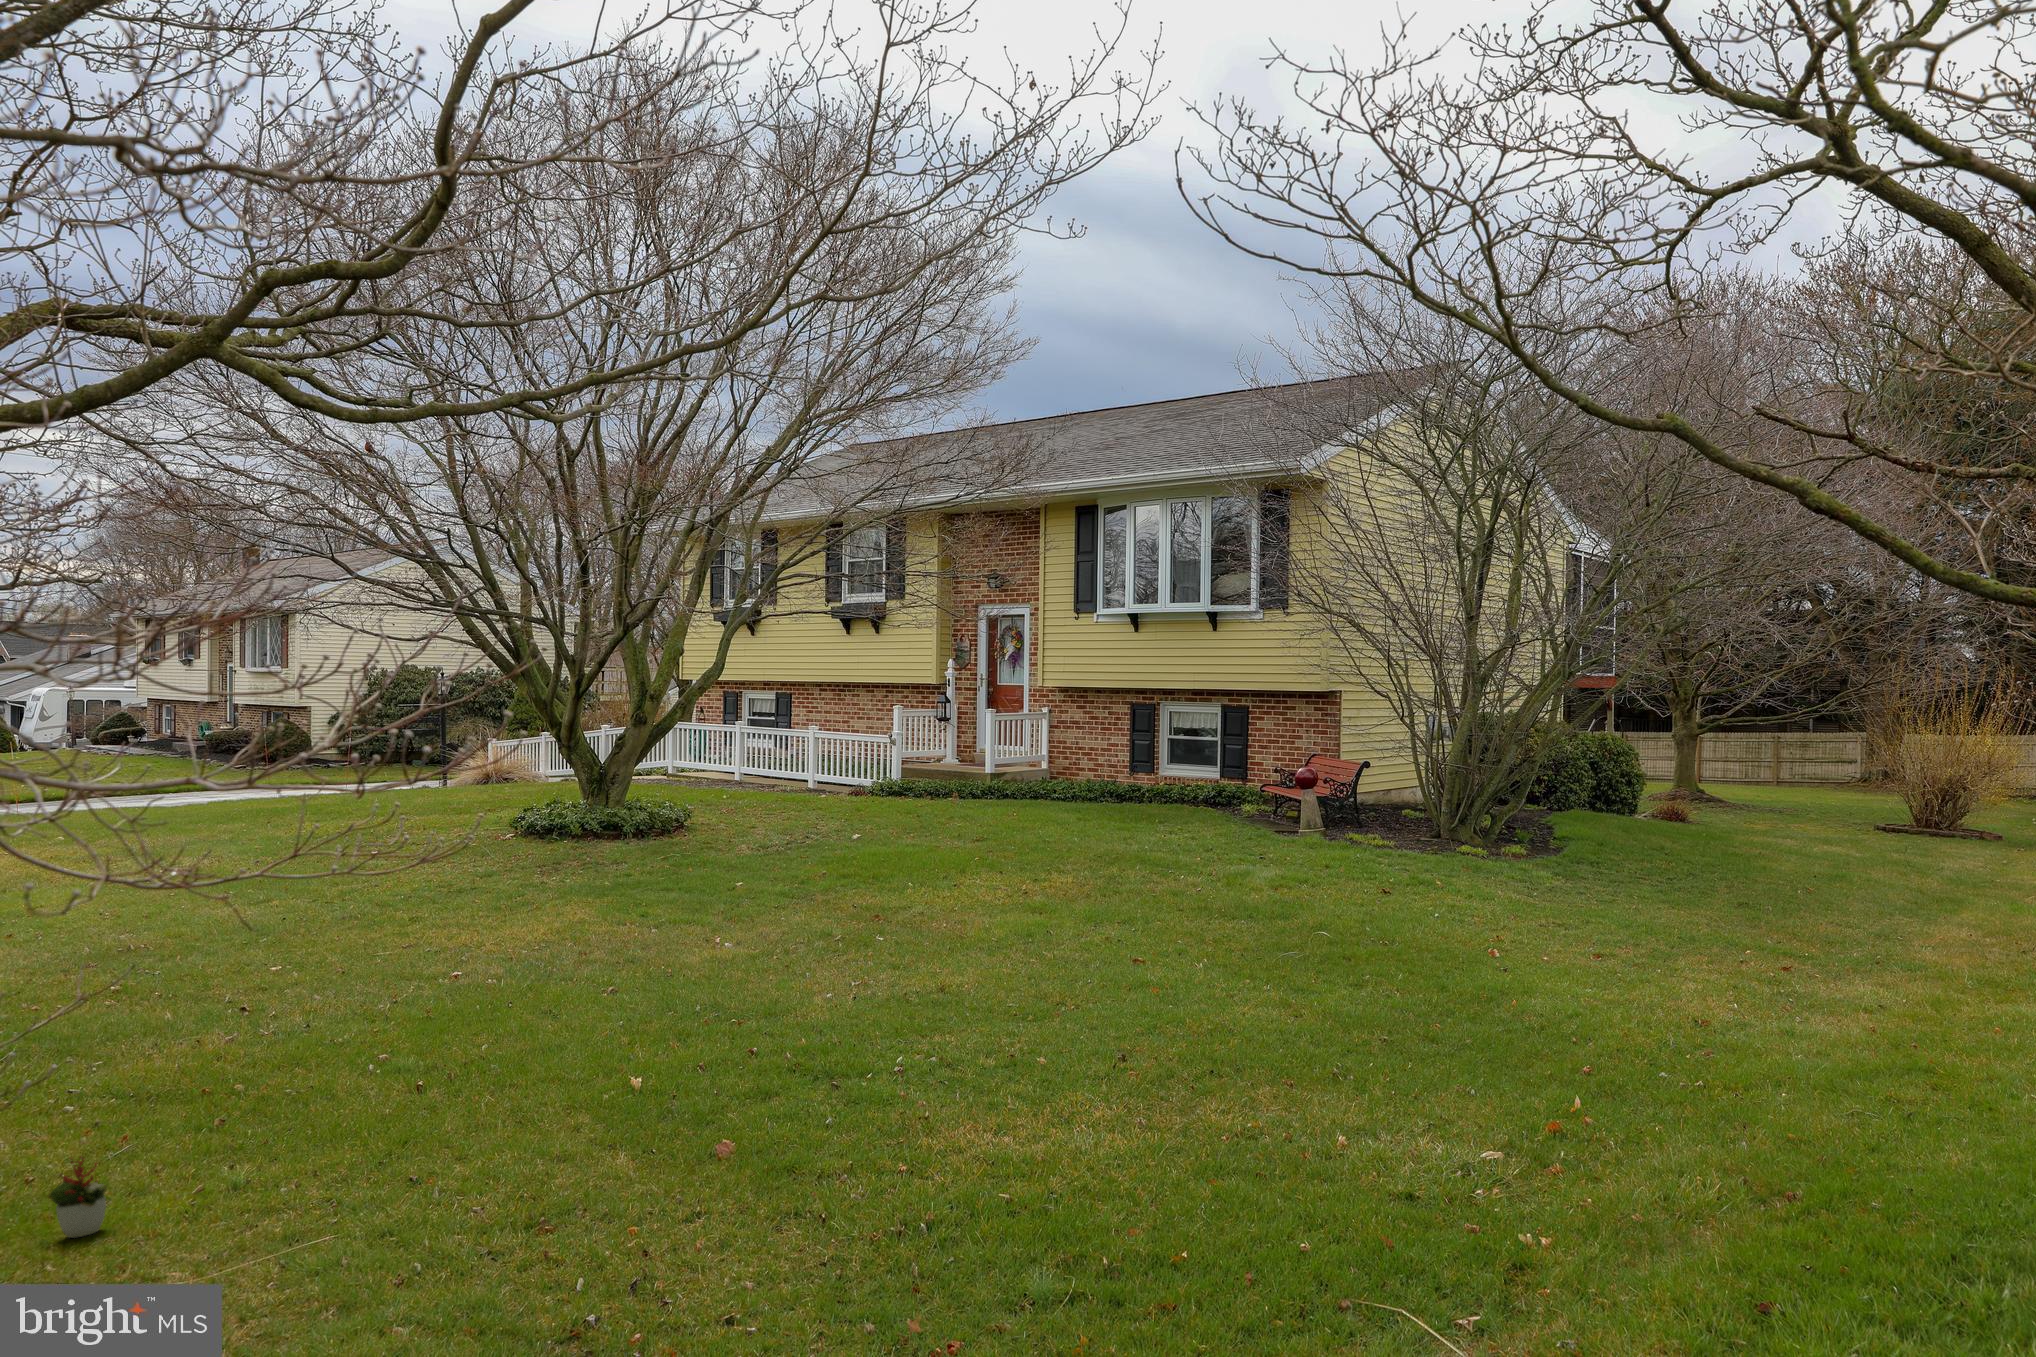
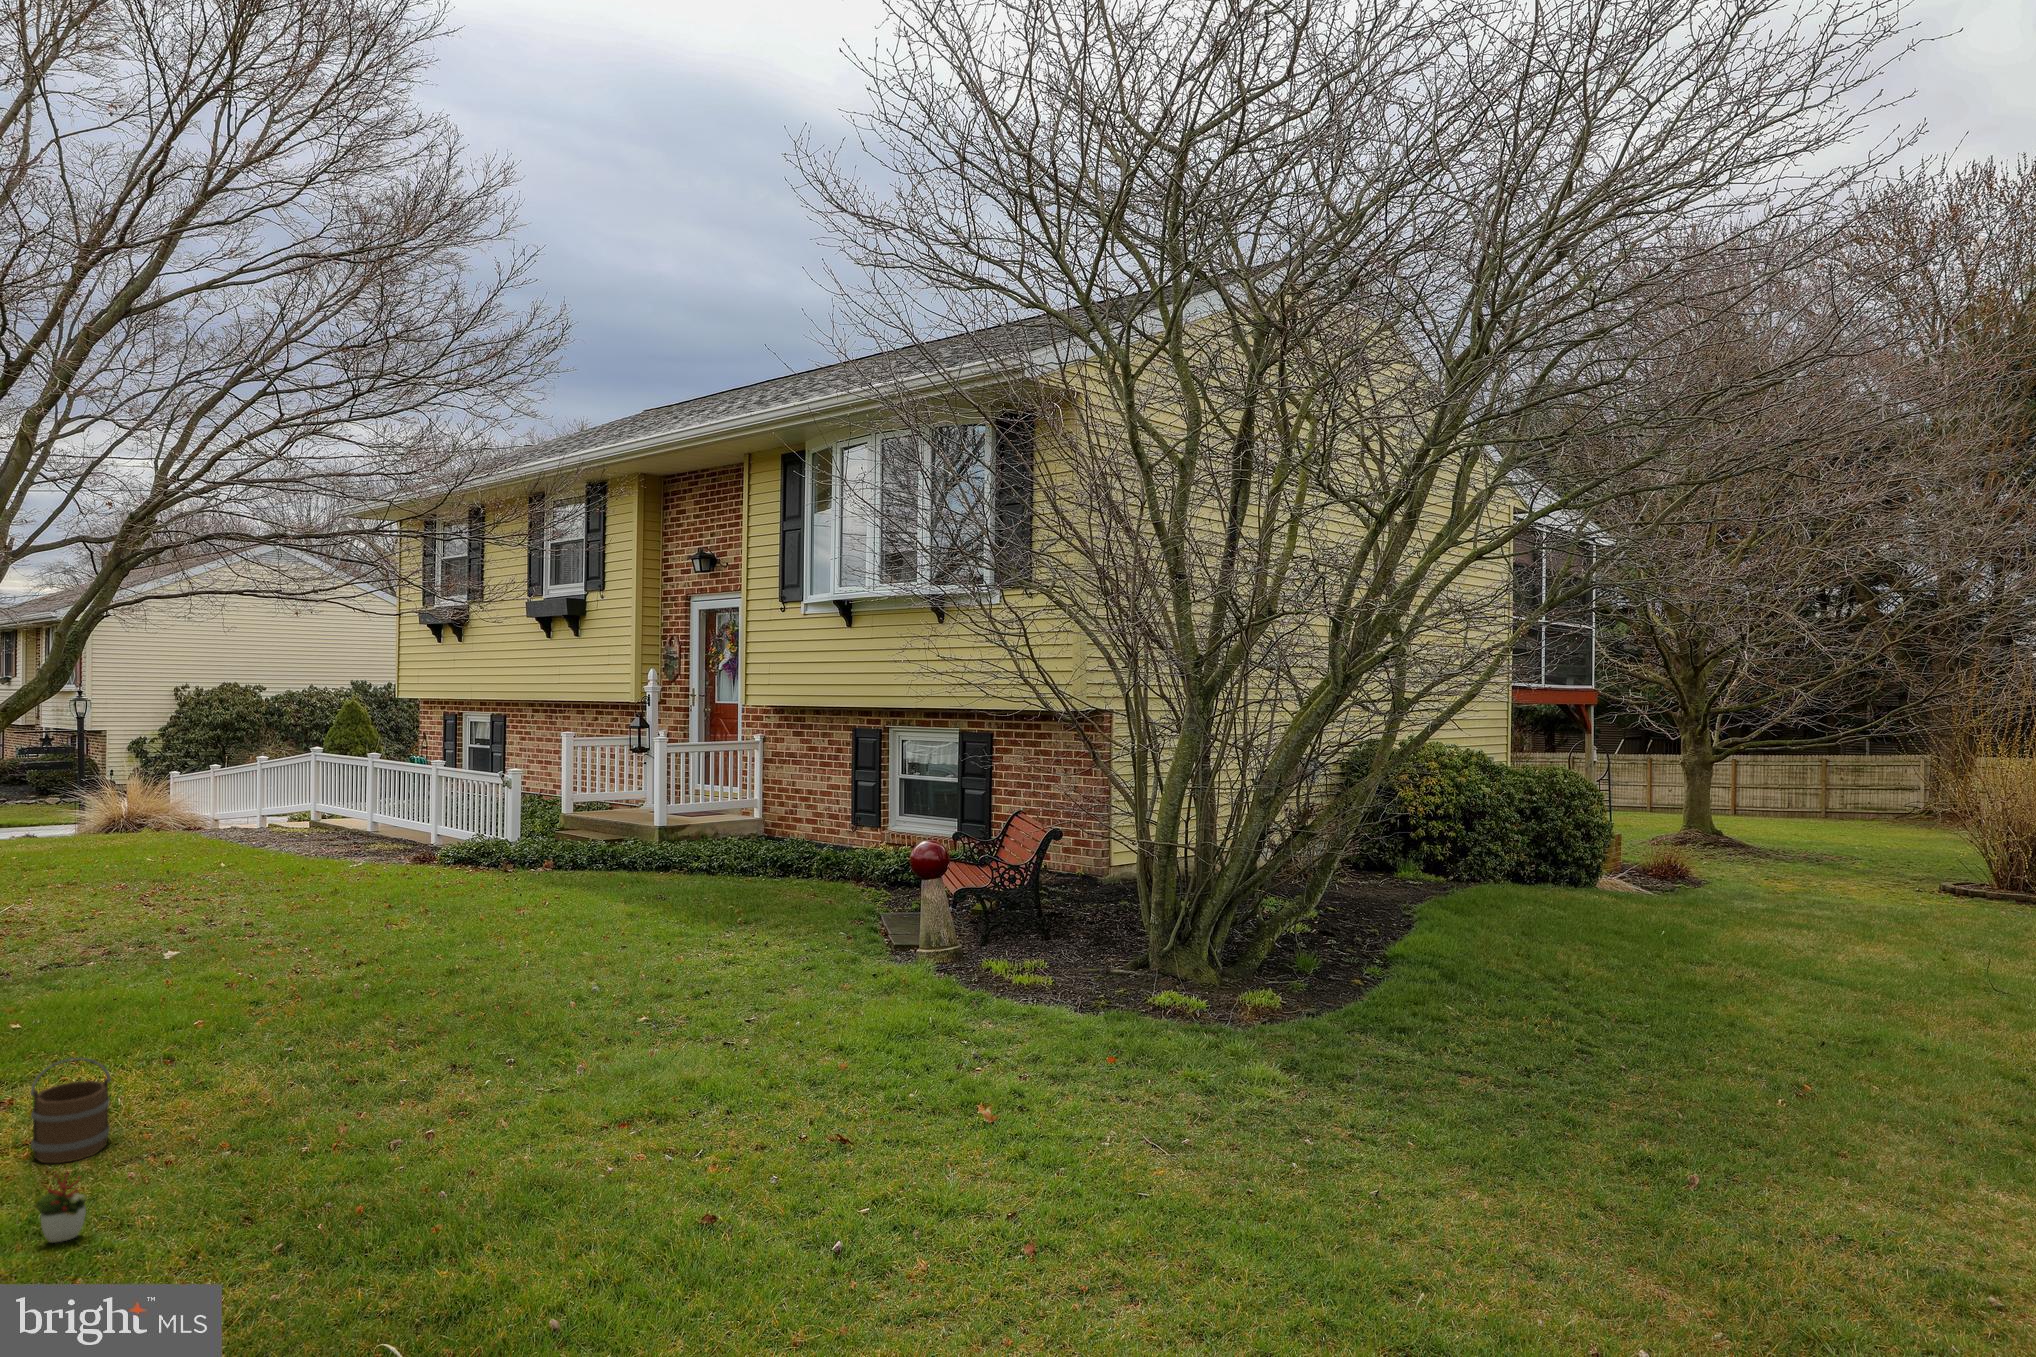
bucket: none [71,1043,159,1158] -> present [31,1058,111,1163]

